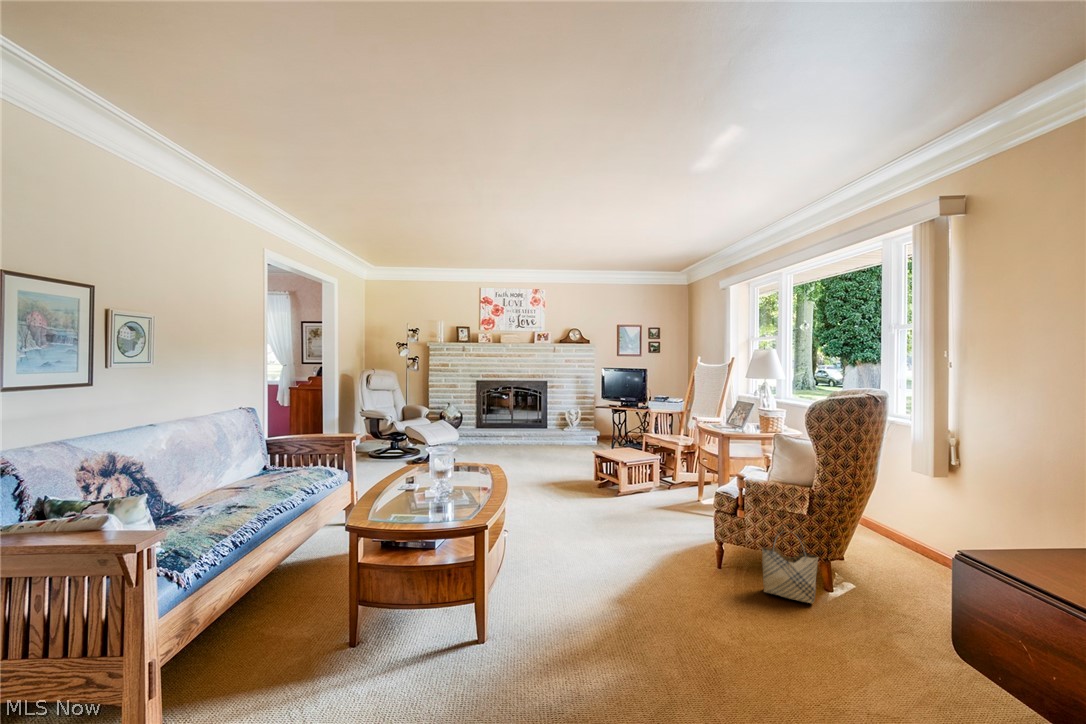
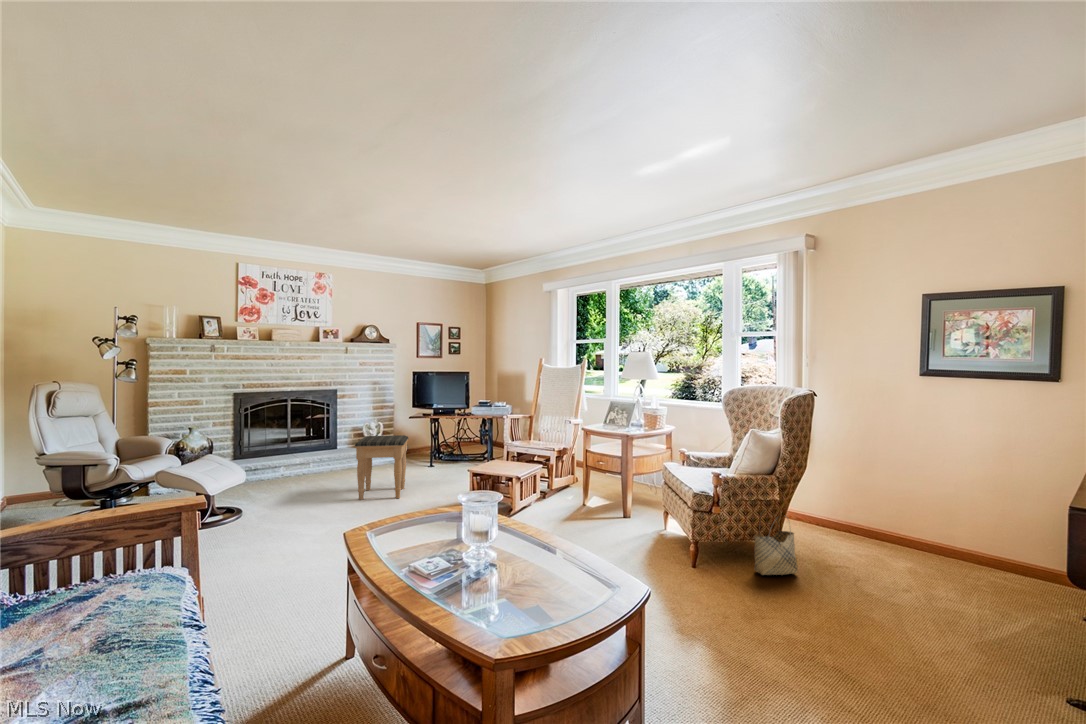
footstool: none [523,417,570,468] -> present [354,435,409,500]

